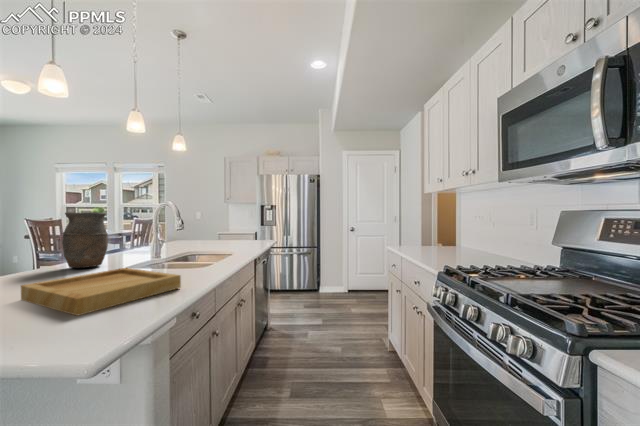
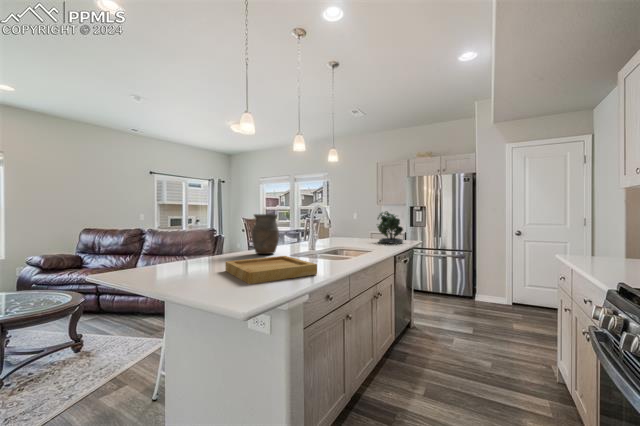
potted plant: none [230,208,259,244] -> present [377,211,403,244]

